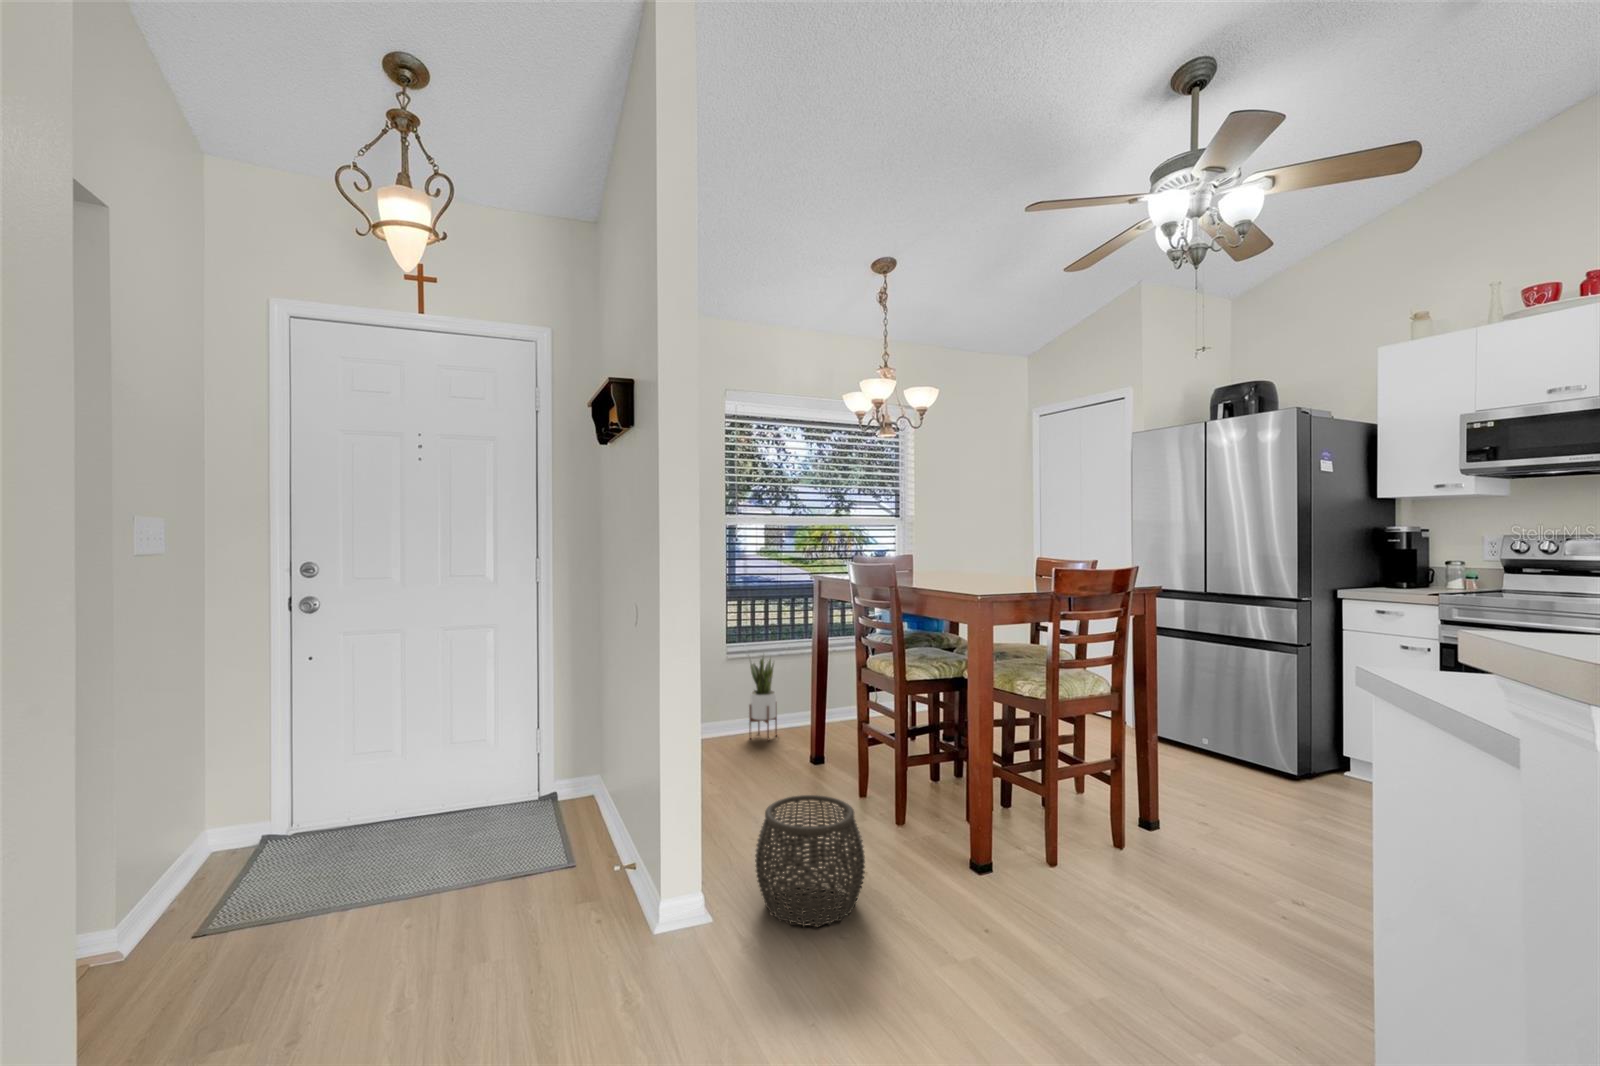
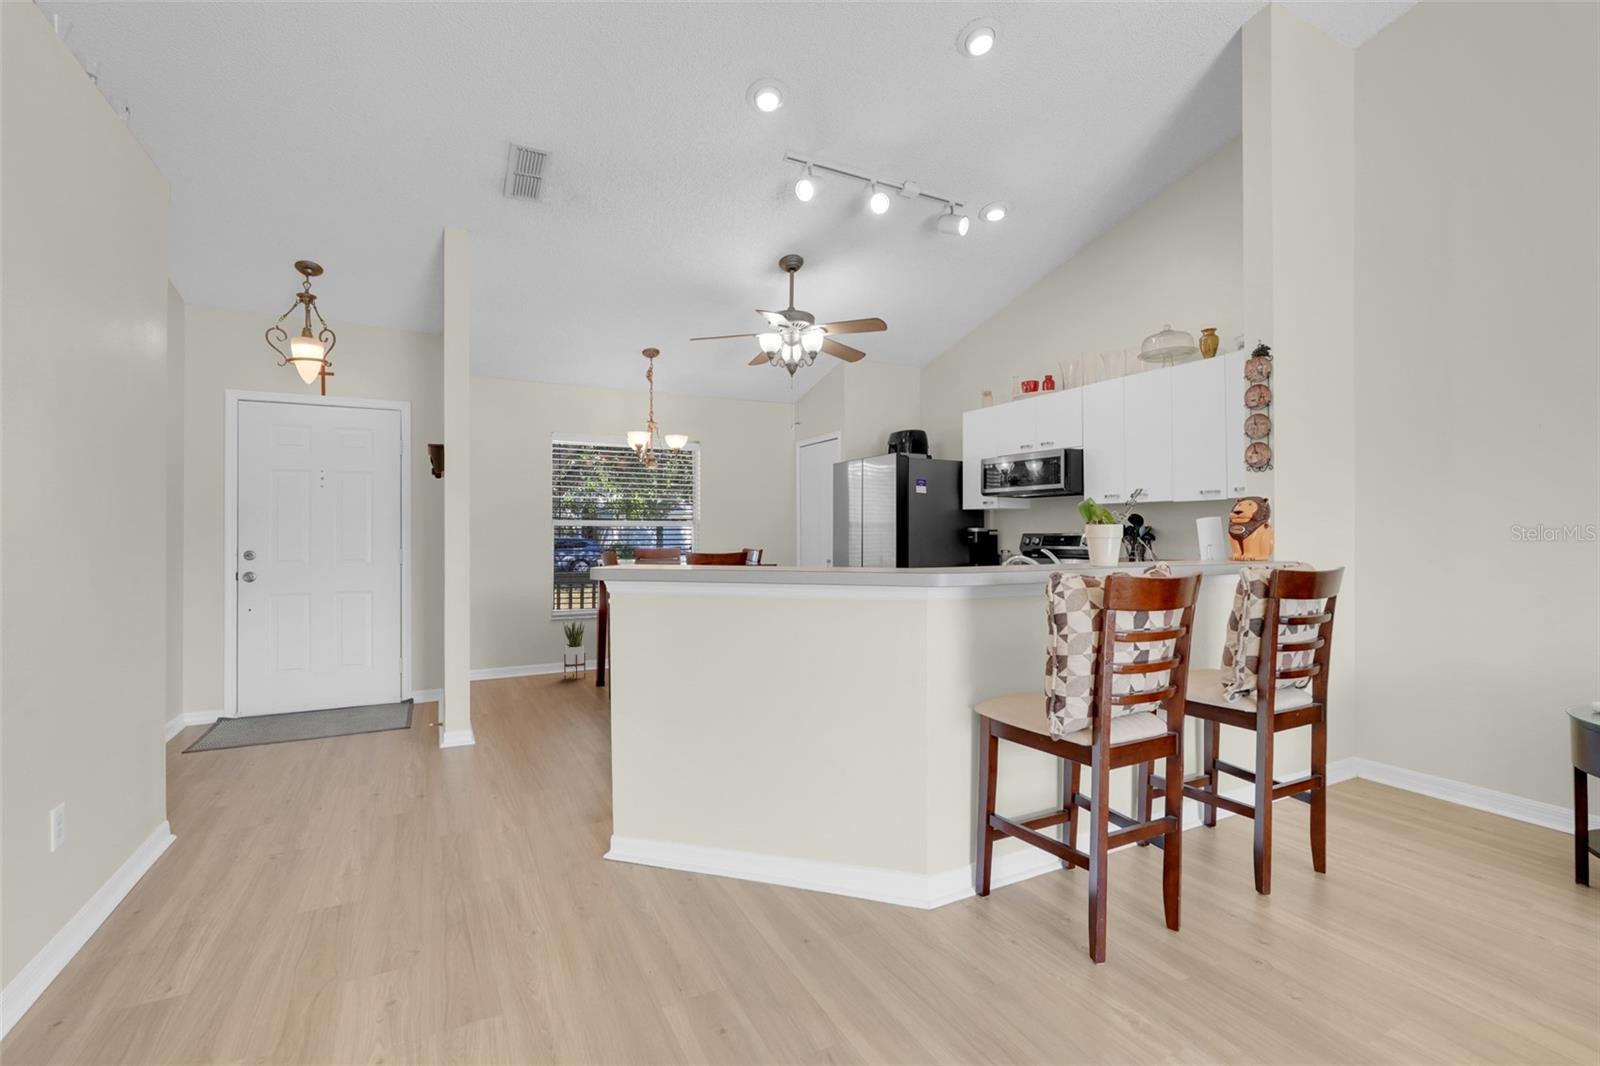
woven basket: present [755,795,865,927] -> none [503,675,567,736]

